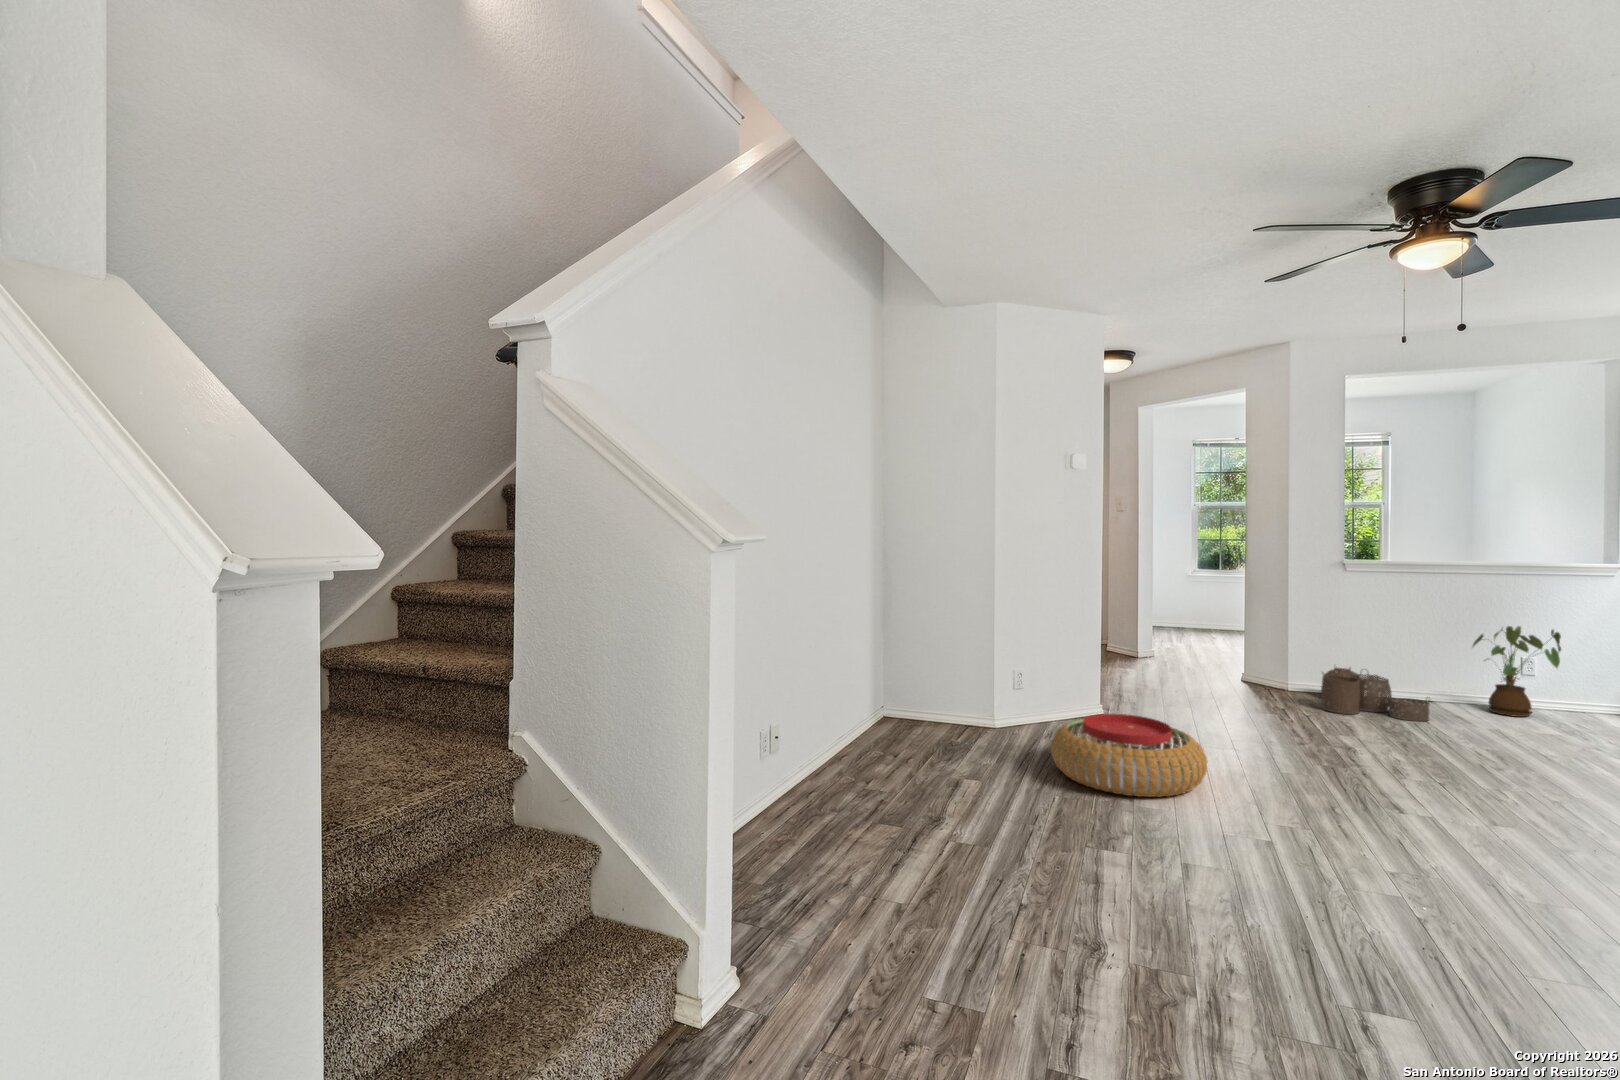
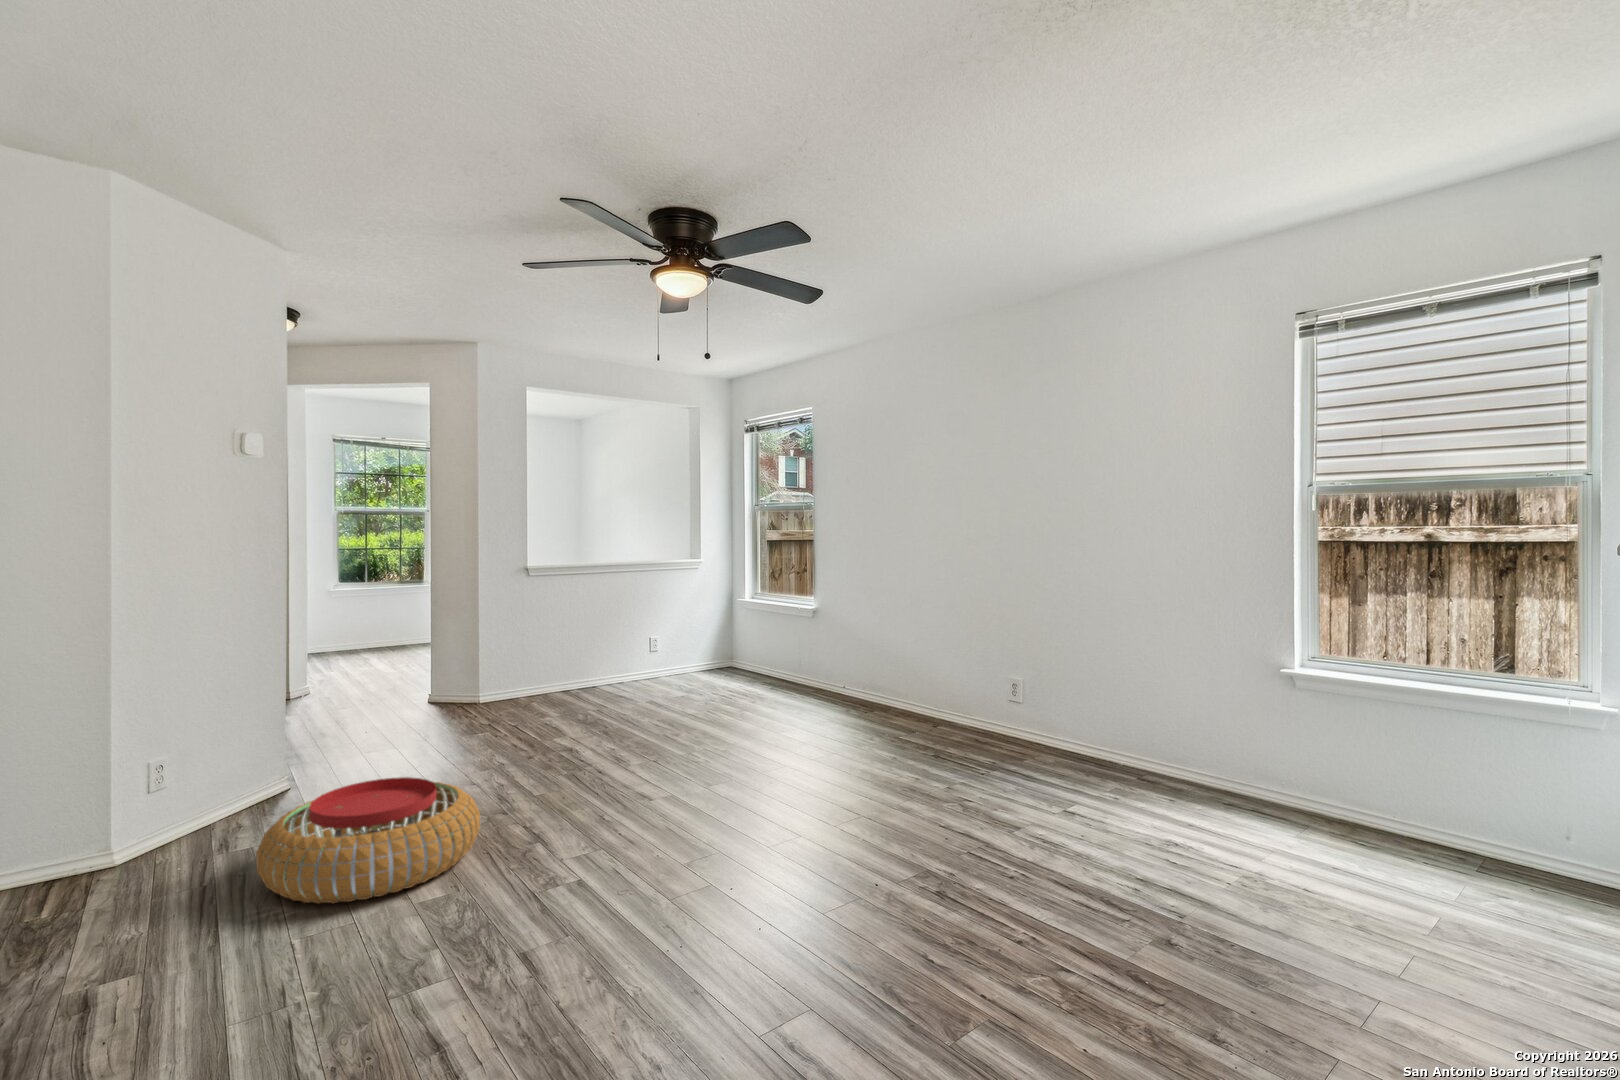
house plant: present [1473,626,1561,717] -> none [620,614,675,688]
woven basket: present [1321,667,1429,721] -> none [511,668,603,716]

